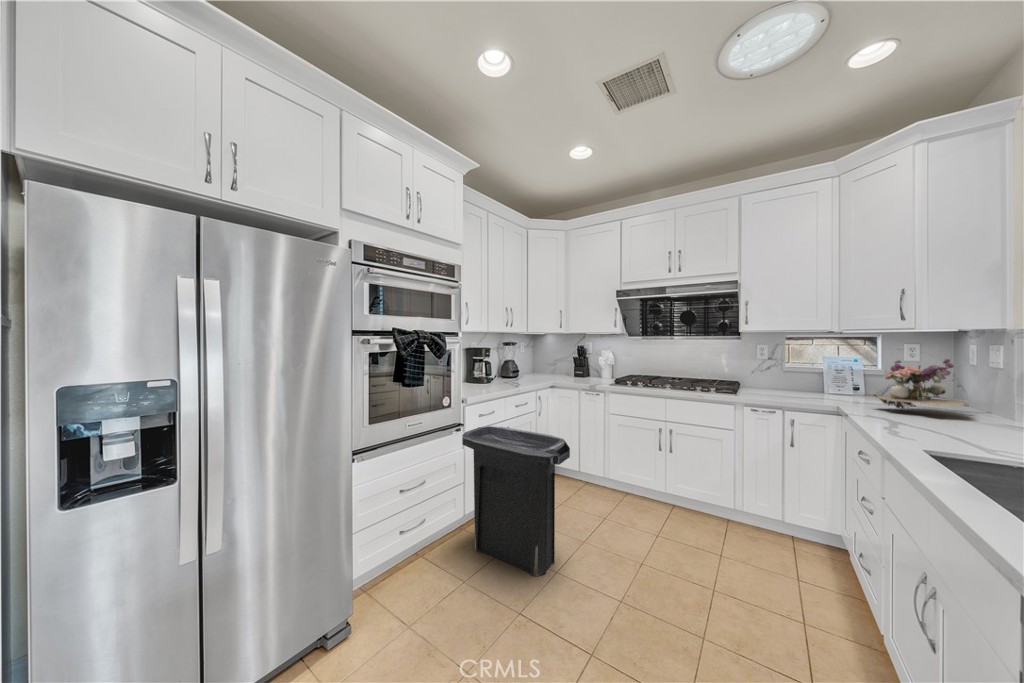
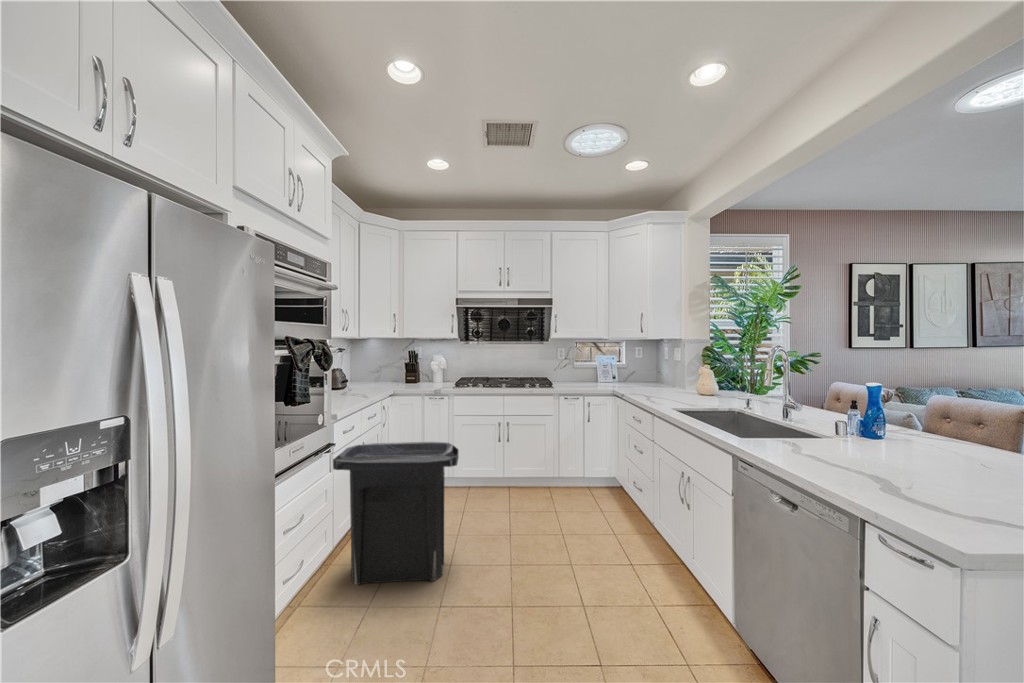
flower arrangement: present [872,358,968,410] -> none [628,354,671,389]

